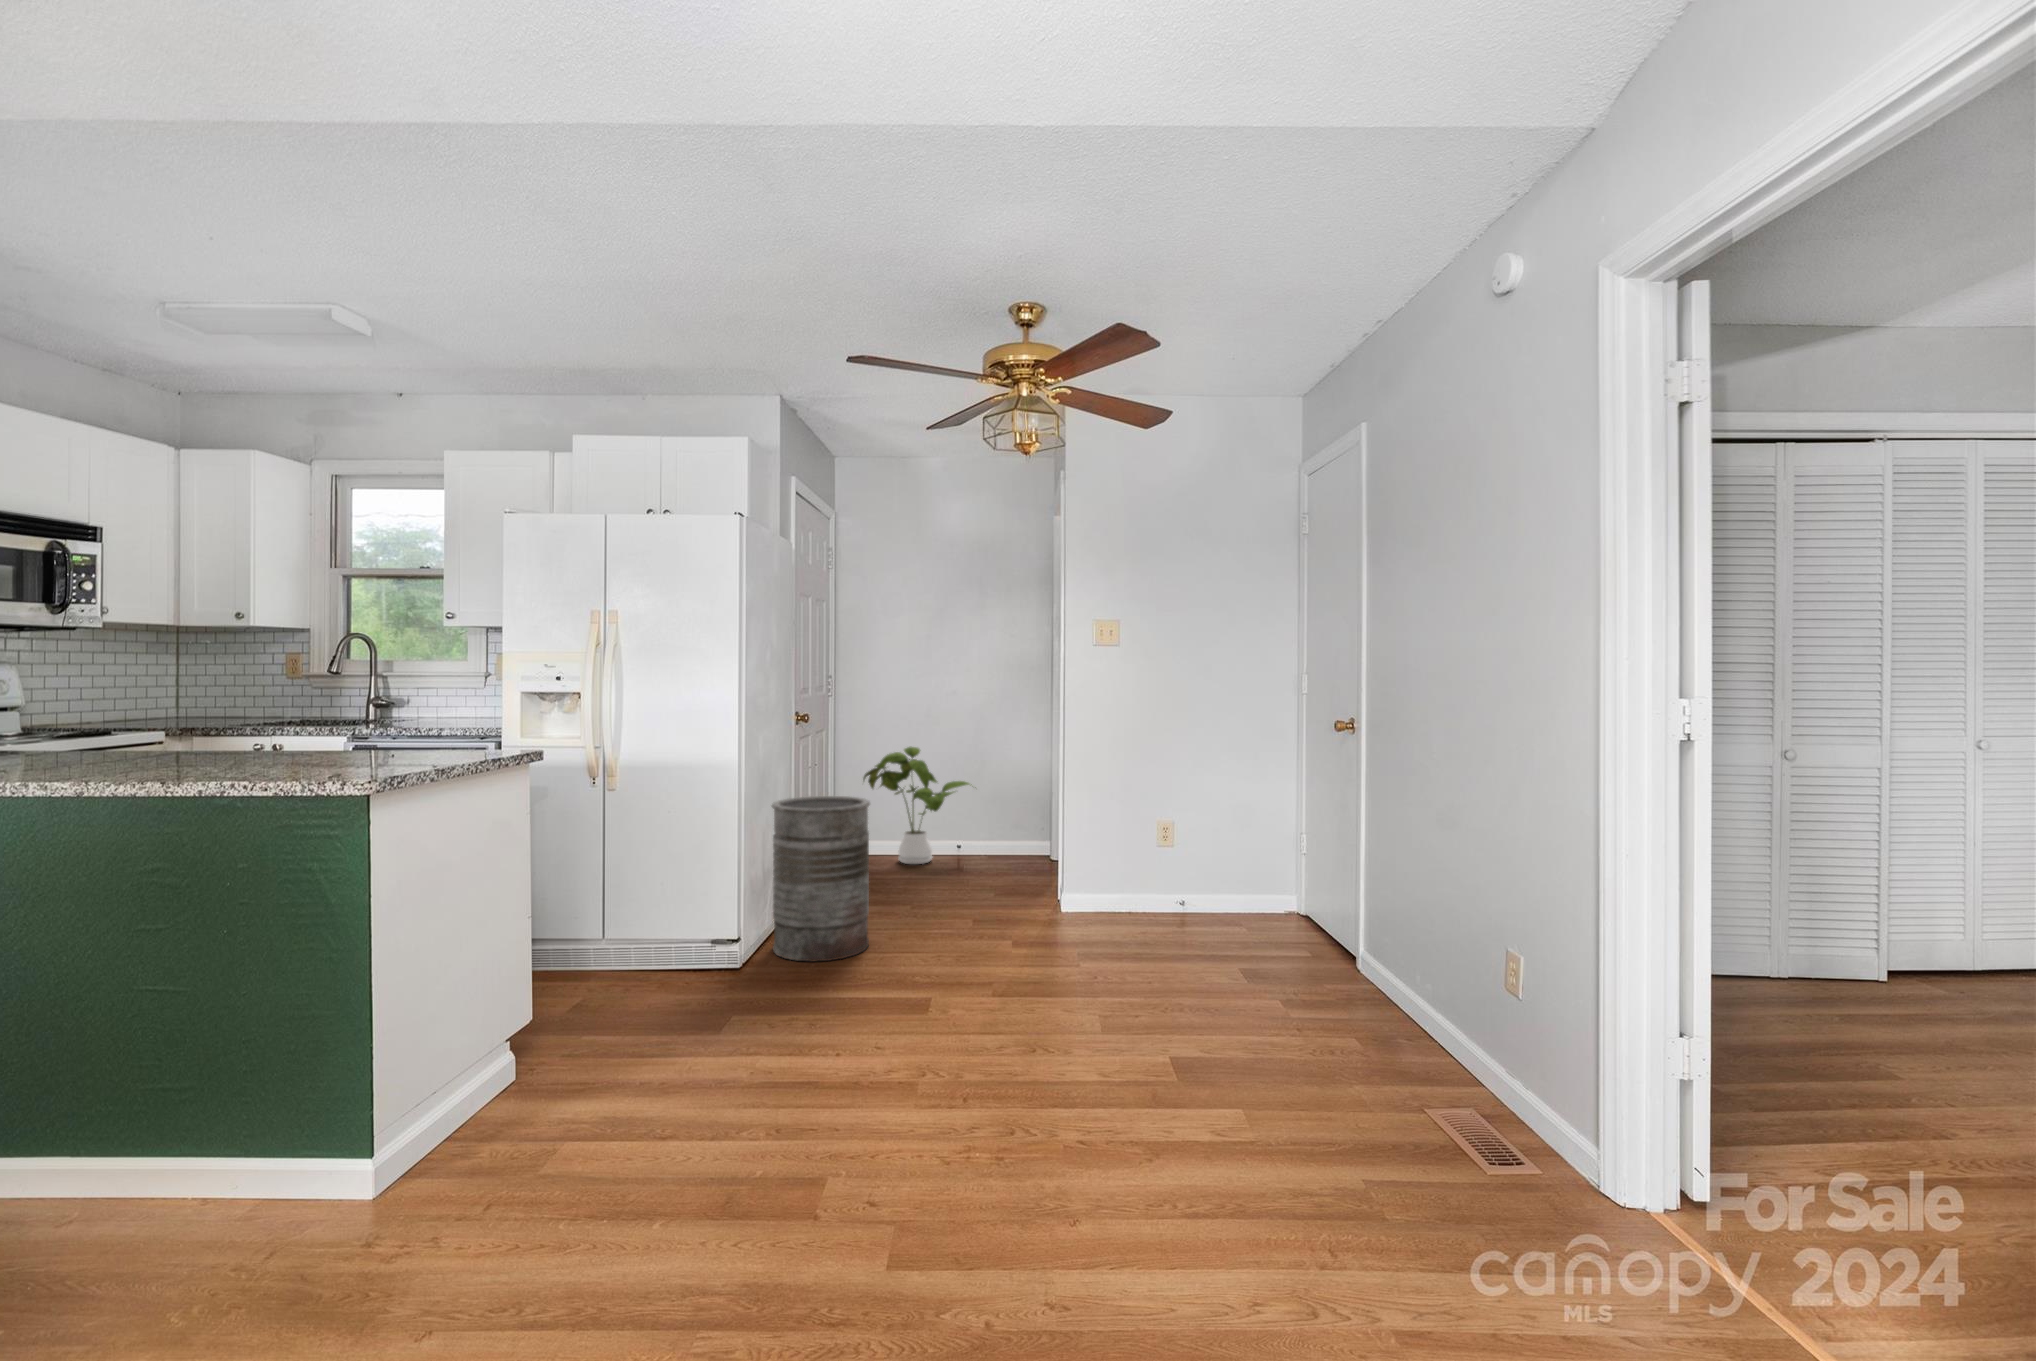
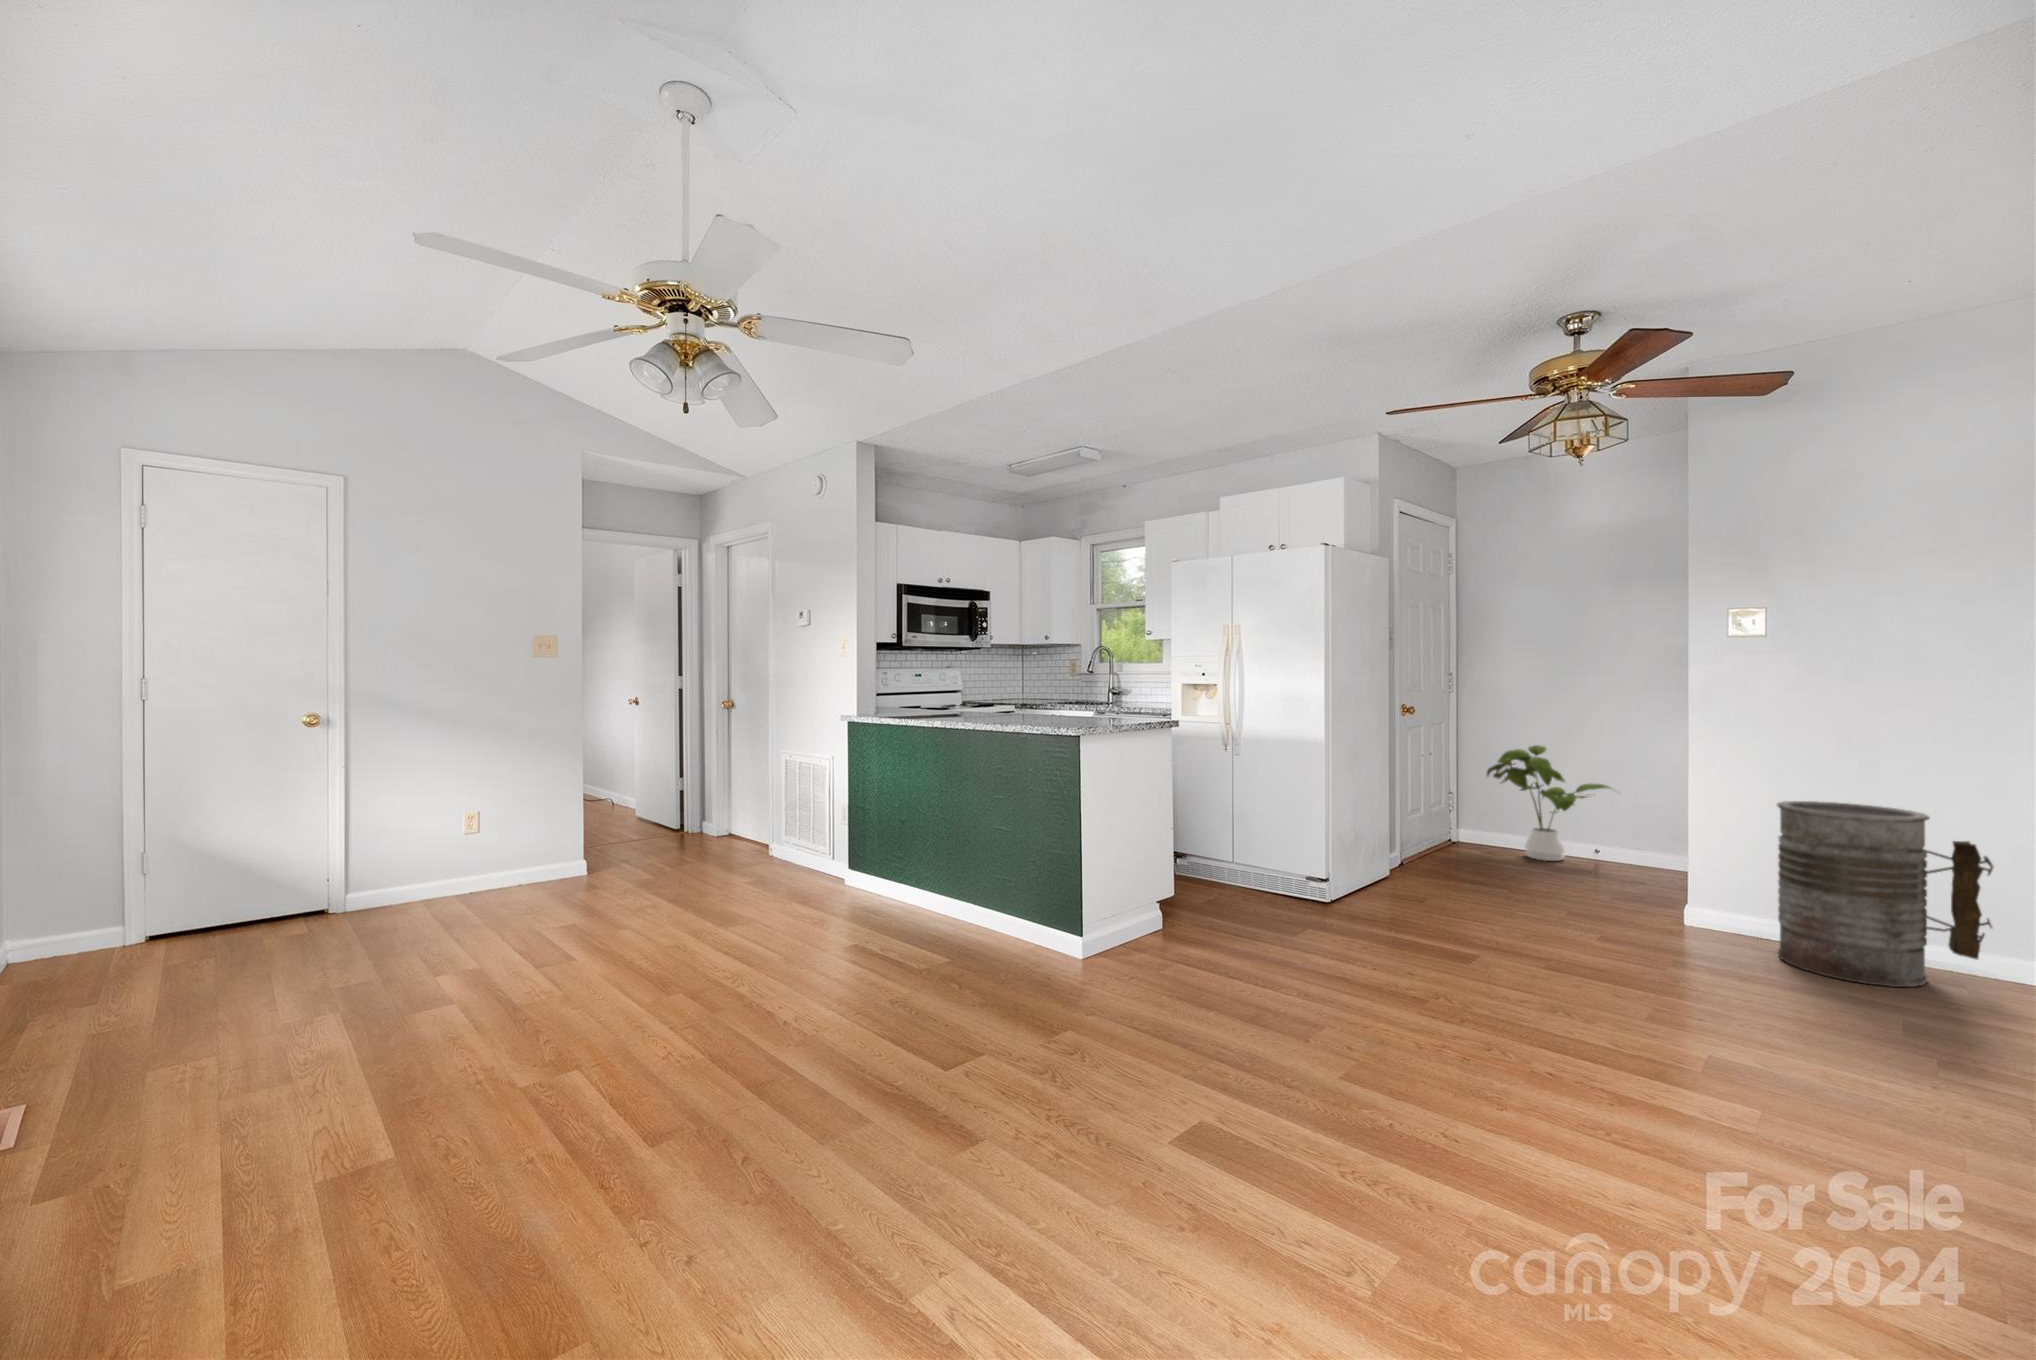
trash can: present [772,796,870,962] -> present [1777,801,1993,987]

